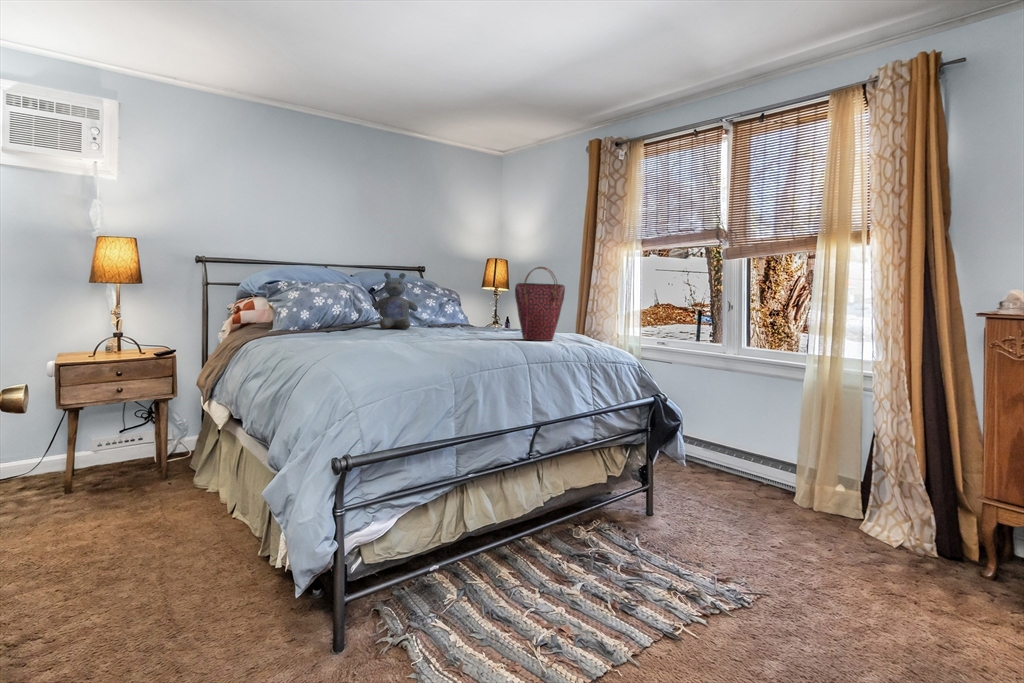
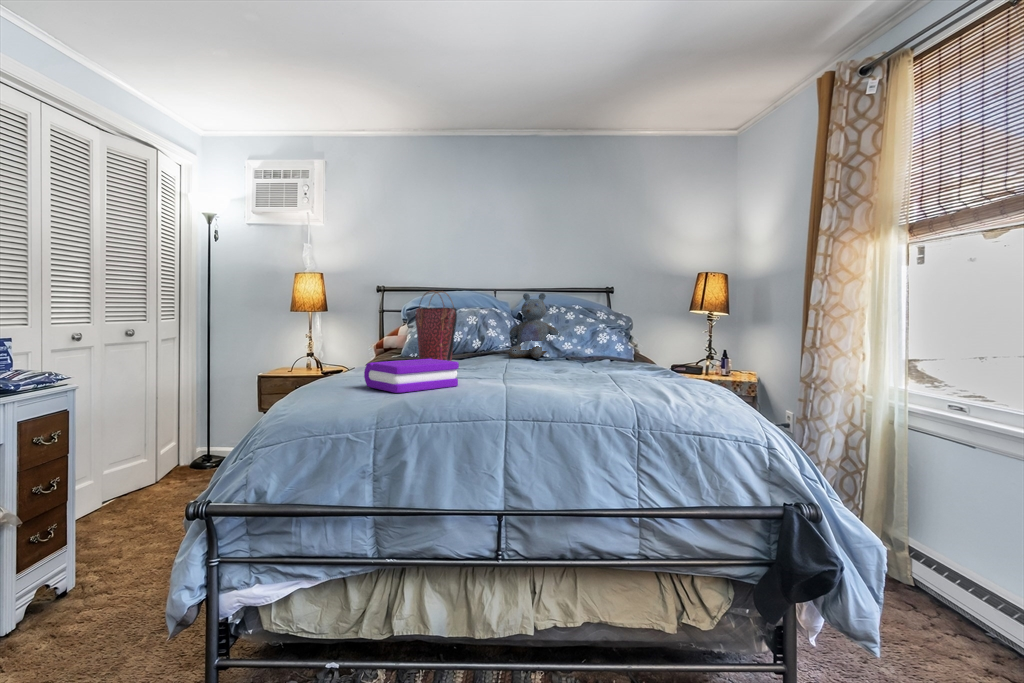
handbag: present [515,267,565,341] -> present [415,291,457,361]
book: none [381,323,447,347] -> present [364,359,459,393]

